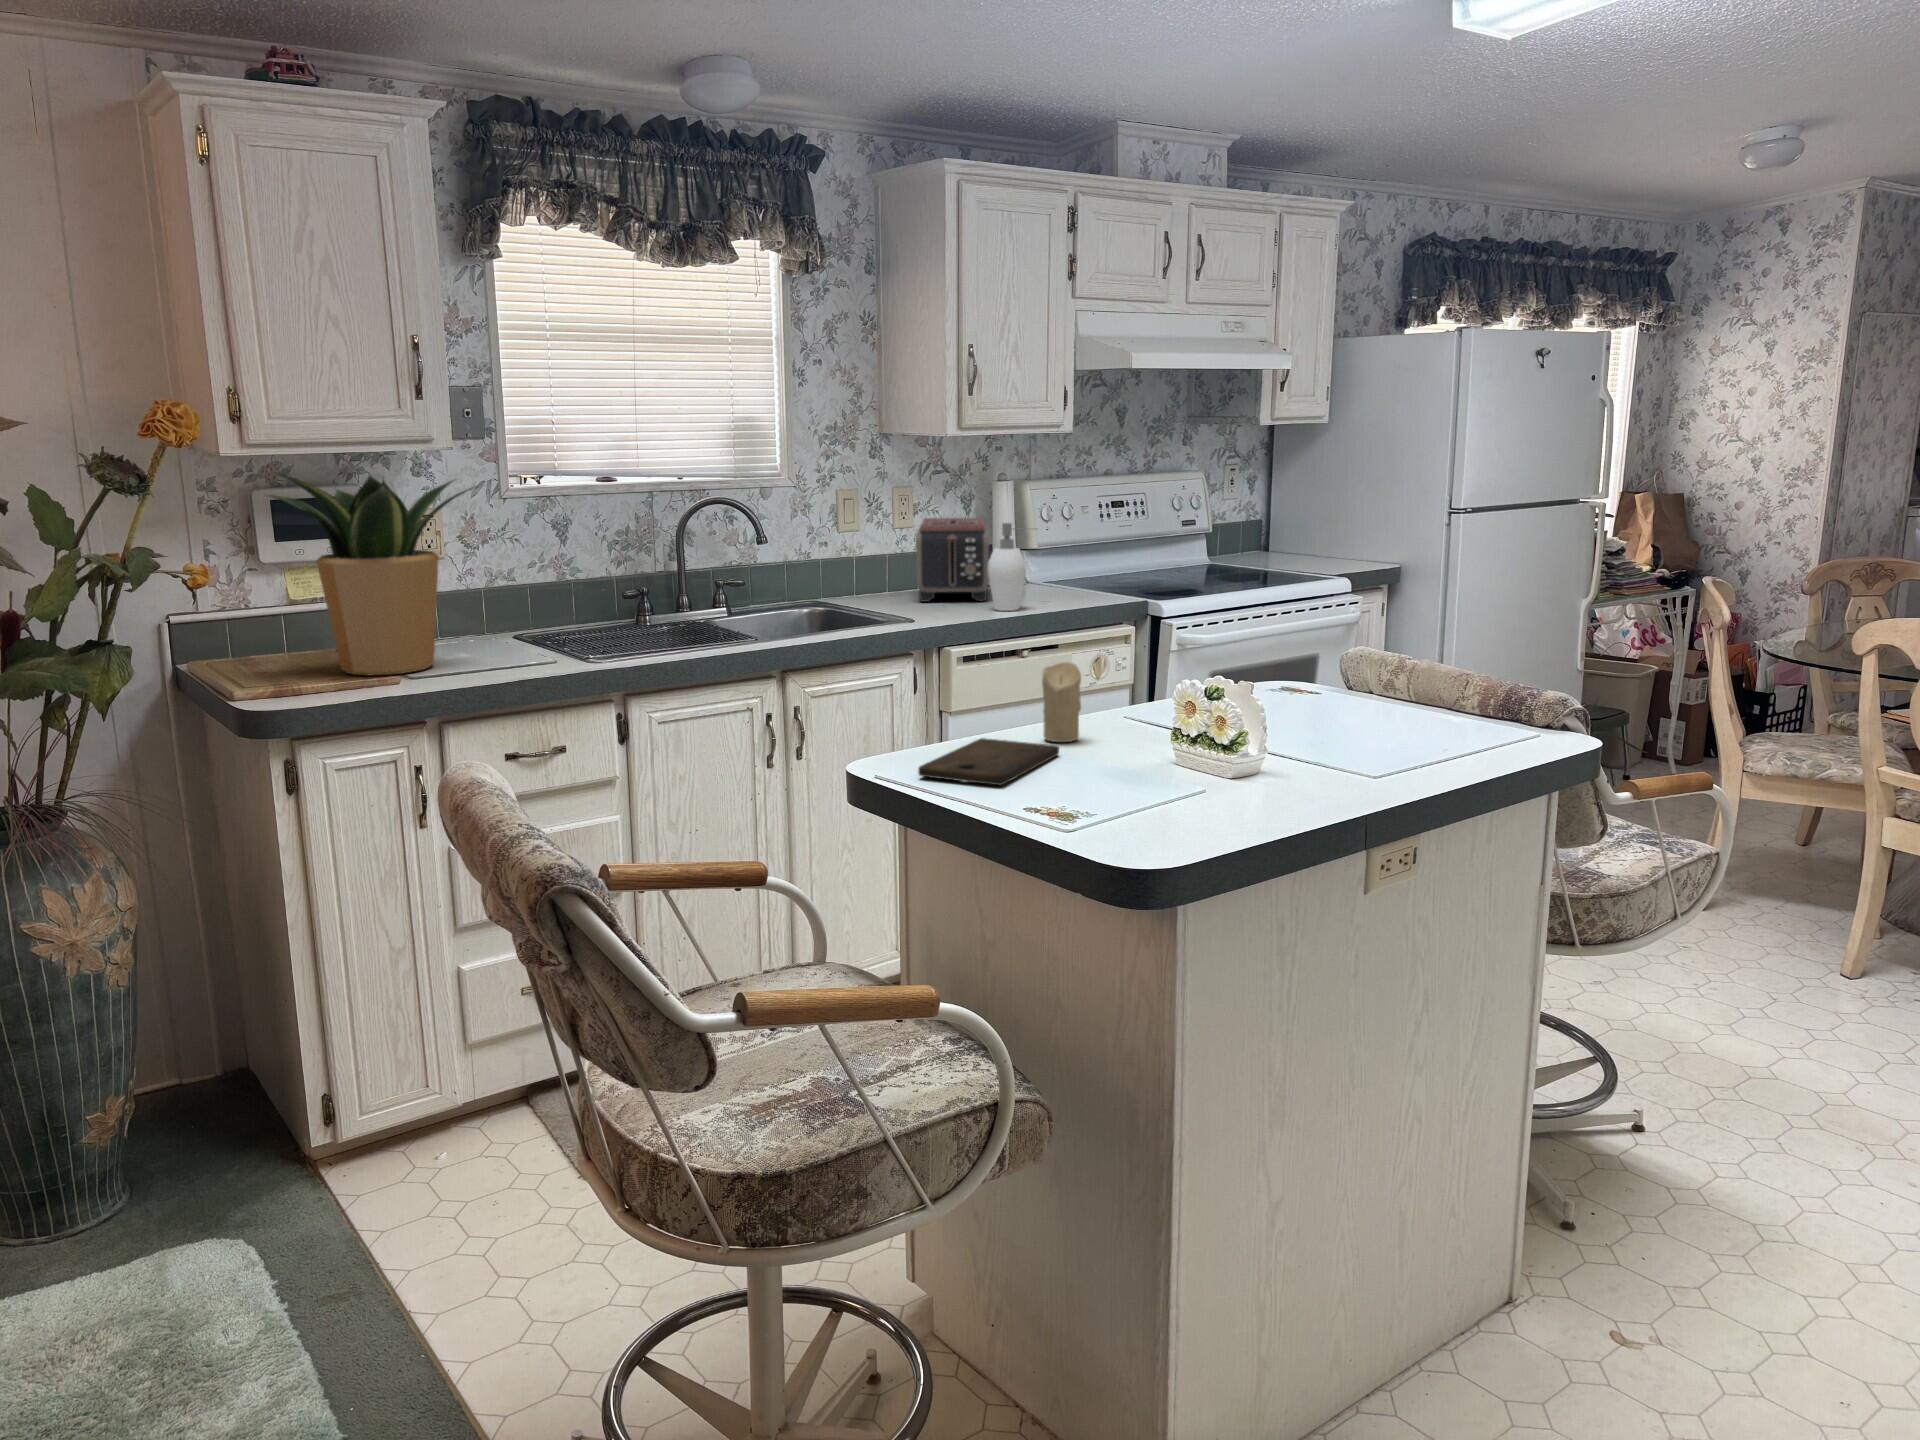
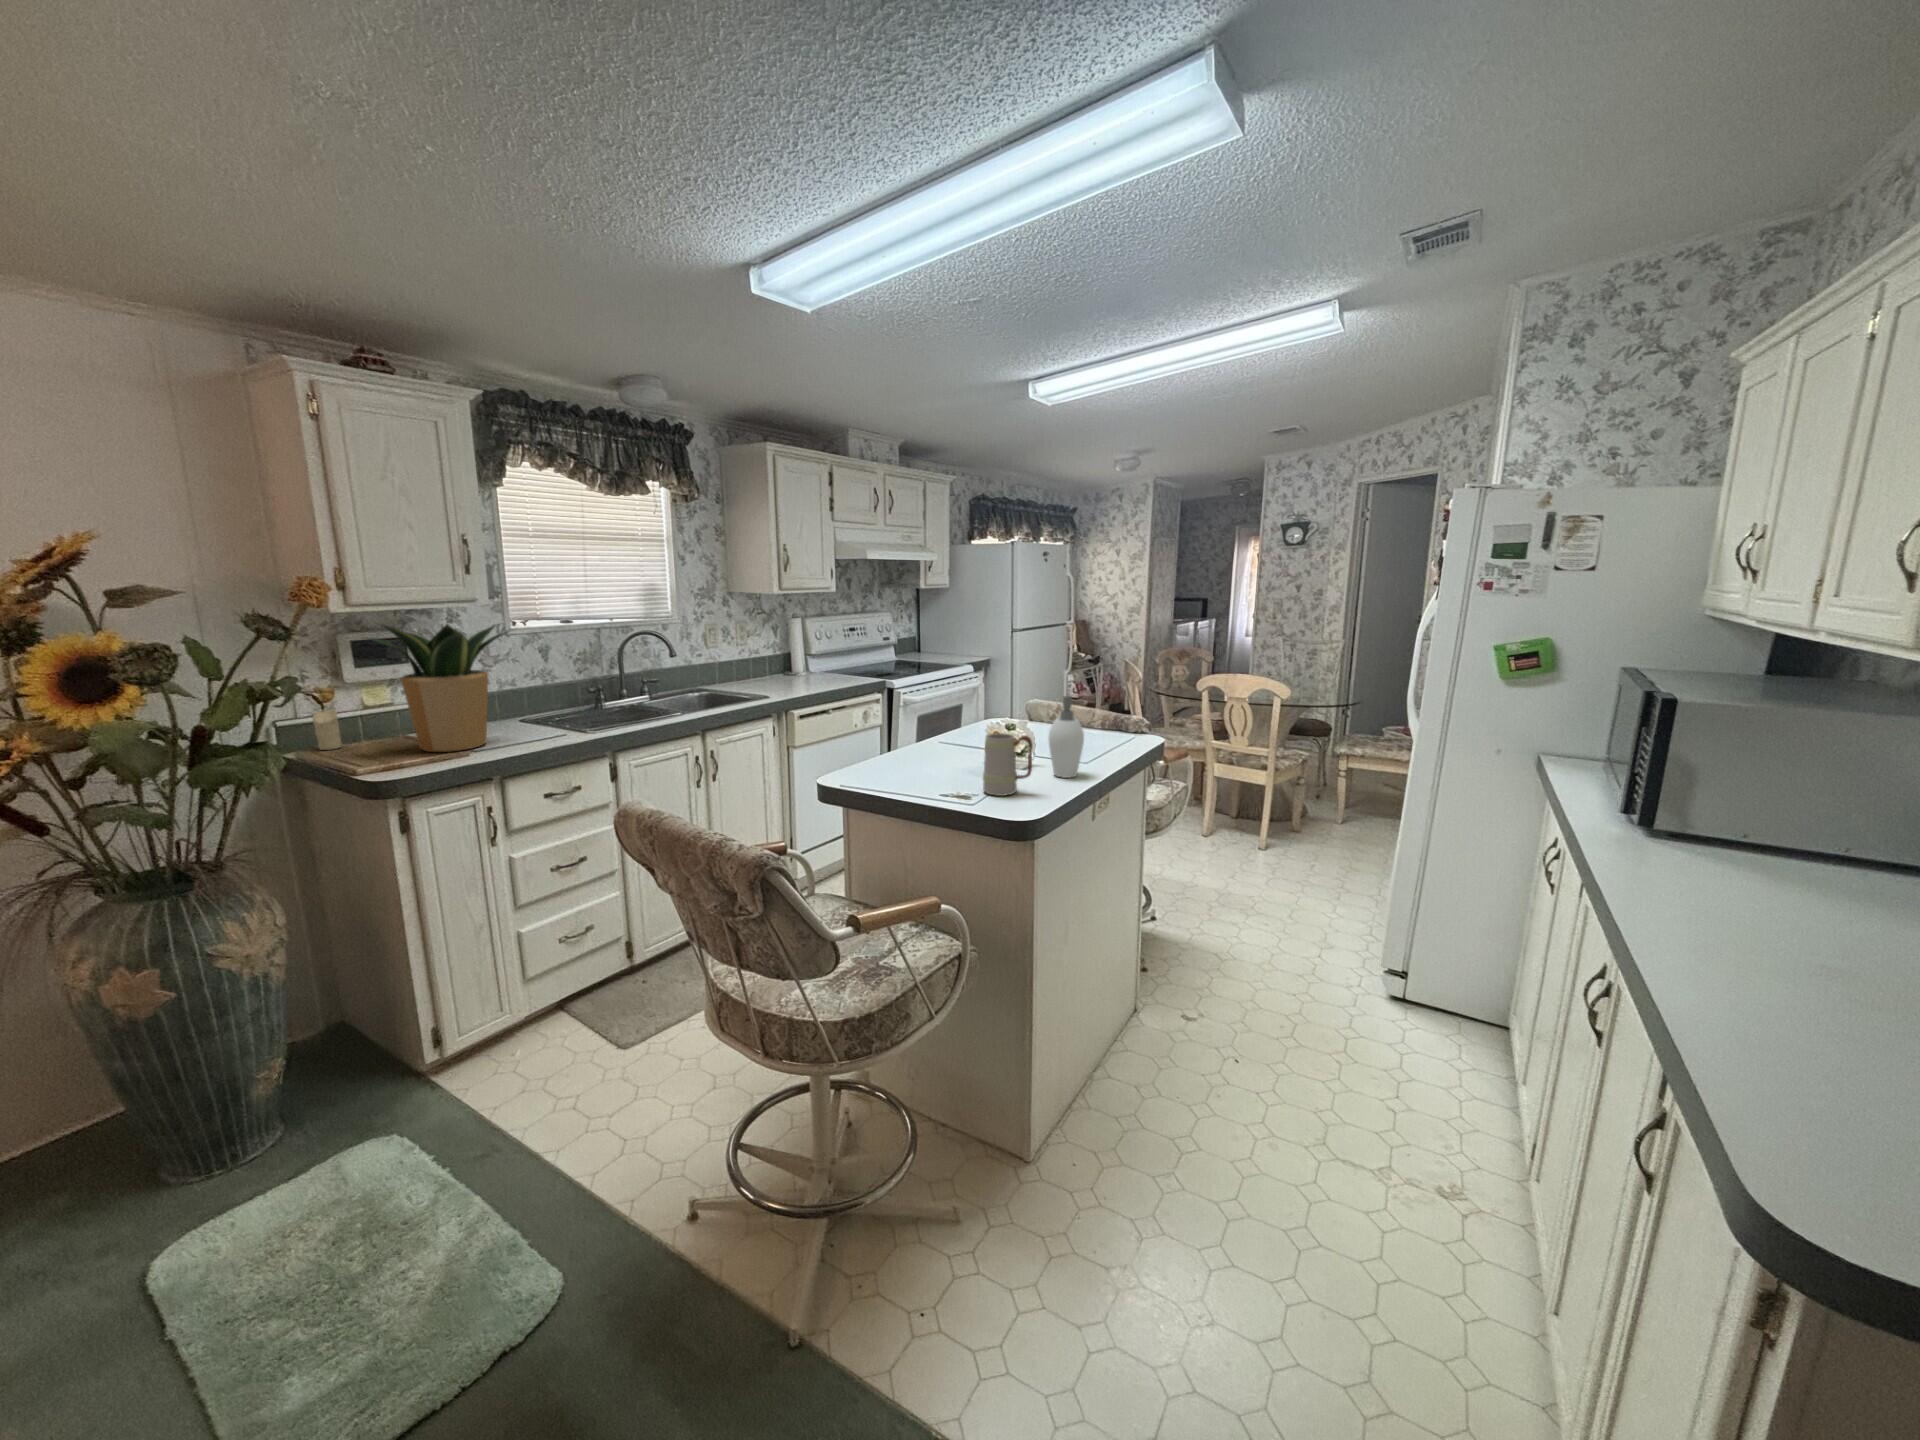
toaster: present [916,517,989,602] -> none [751,639,799,687]
soap dispenser: present [988,523,1034,611] -> present [1049,696,1086,778]
candle: present [1042,662,1081,742] -> present [313,710,341,750]
mug: none [1123,694,1219,816] -> present [983,733,1033,796]
cutting board: present [918,738,1059,785] -> none [862,762,923,787]

